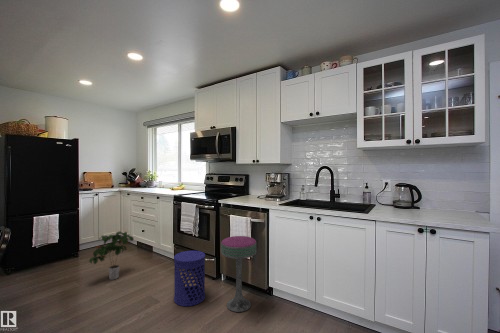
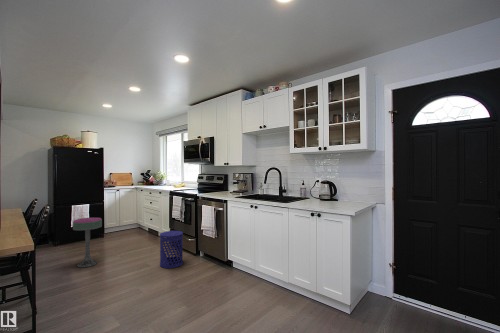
potted plant: present [89,232,134,280] -> none [107,217,139,252]
bar stool: present [221,236,256,312] -> present [73,217,102,267]

